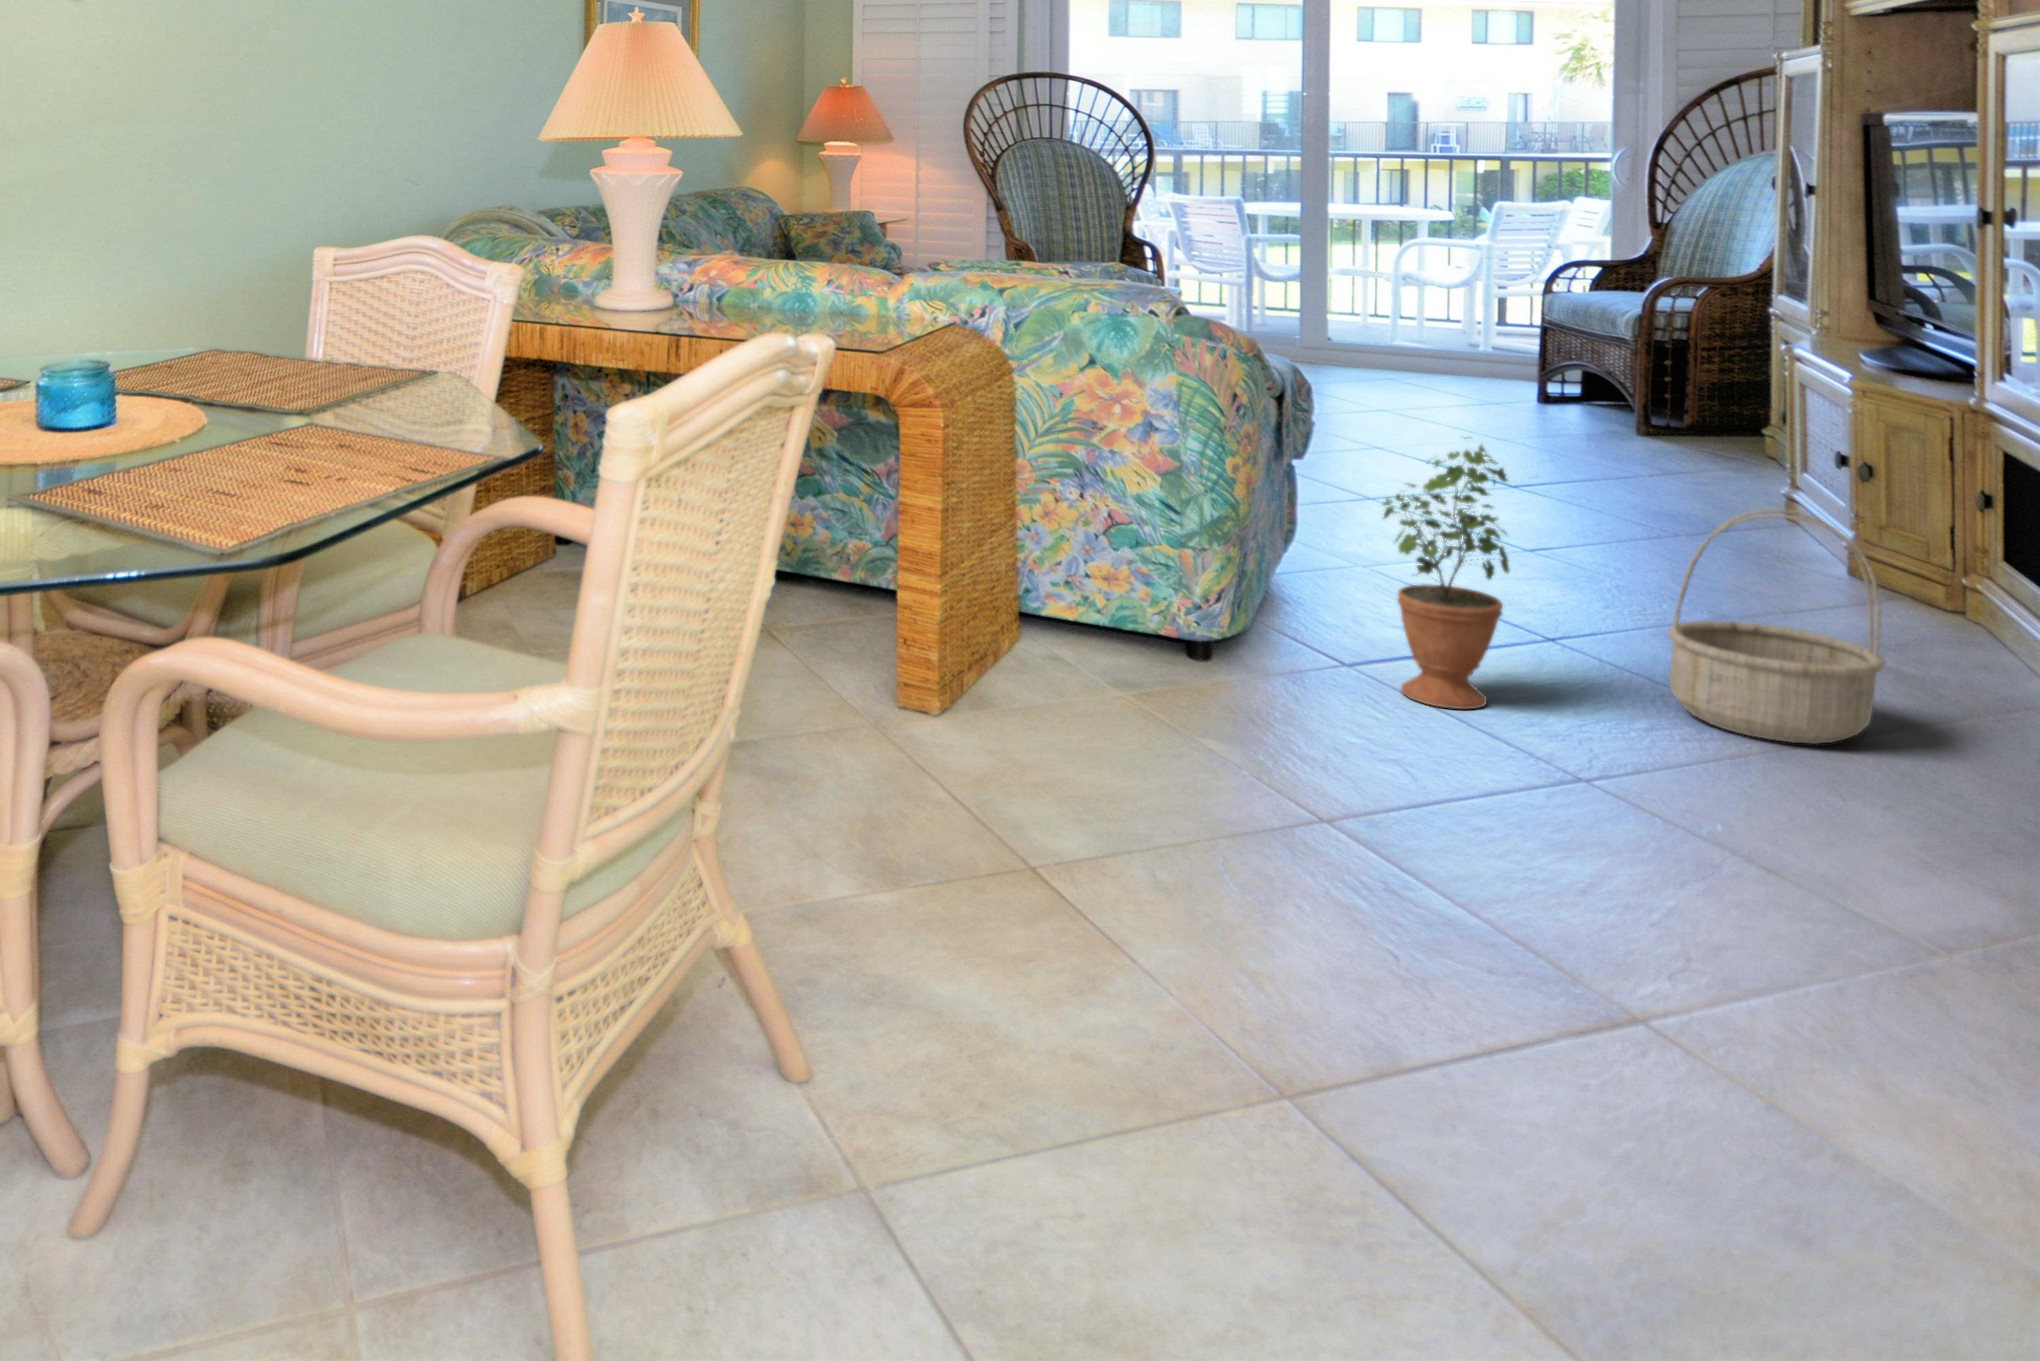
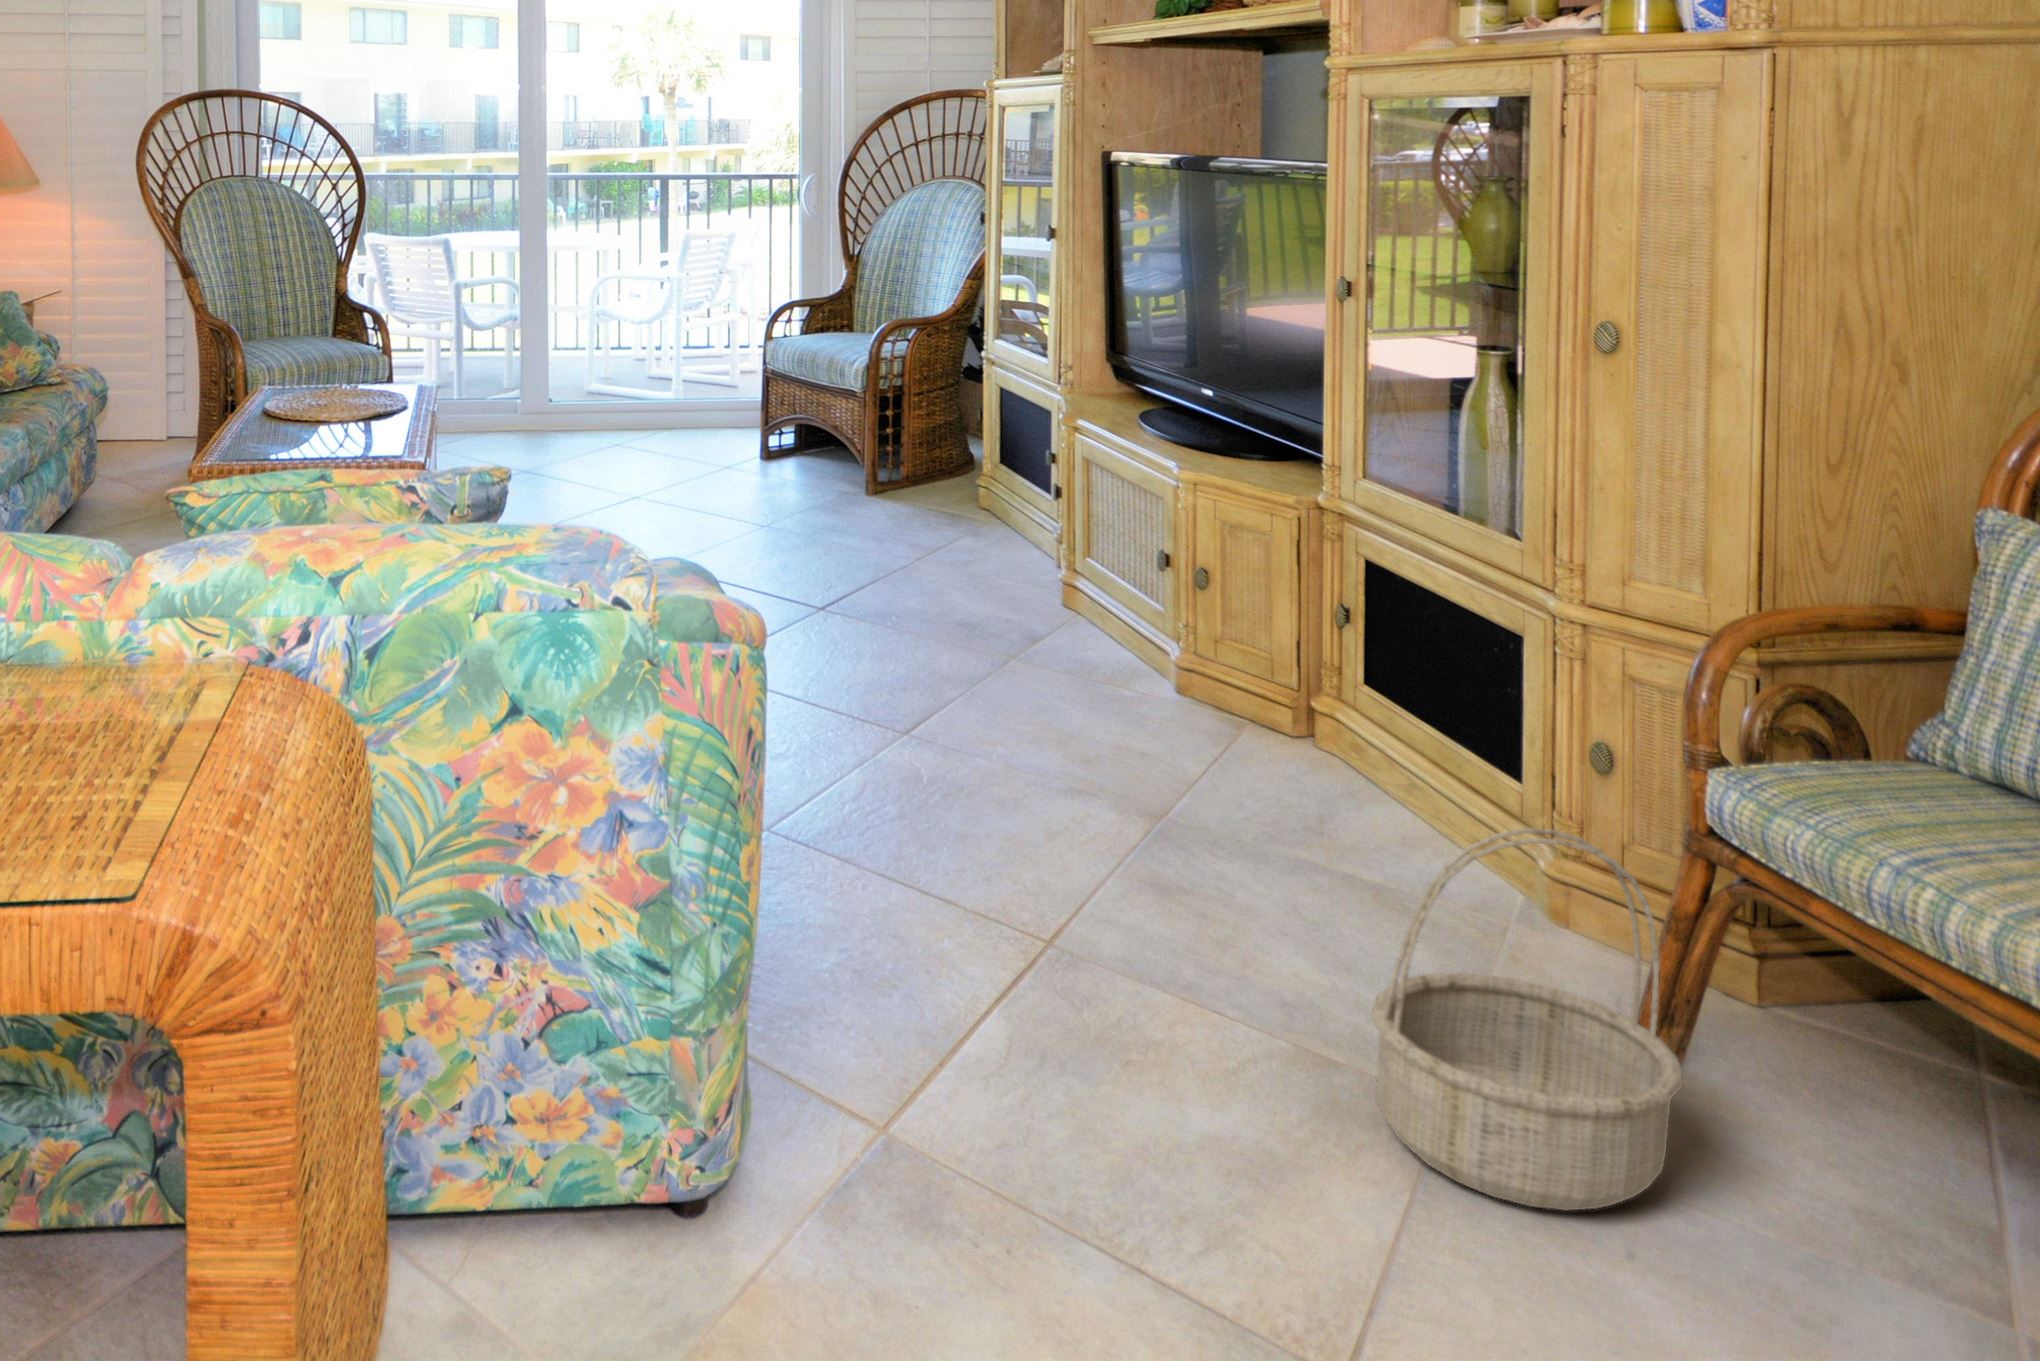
potted plant: present [1383,437,1509,709] -> none [1000,763,1213,1273]

